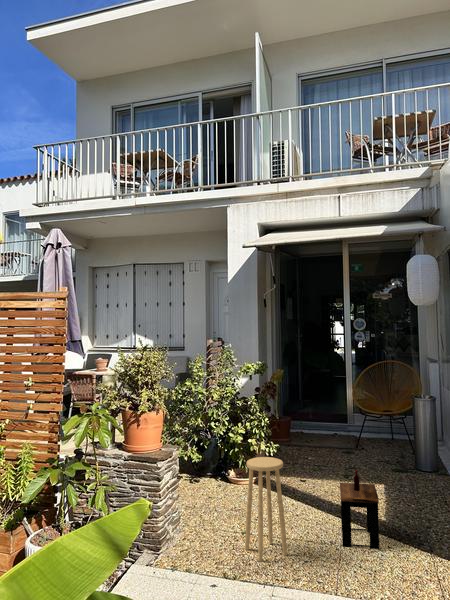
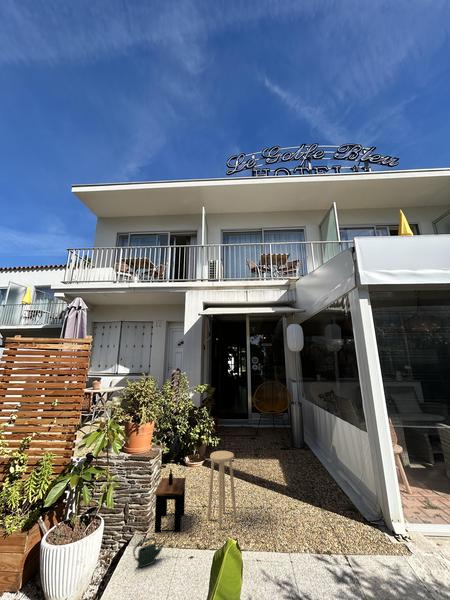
side table: present [340,470,379,549] -> present [155,469,186,533]
watering can: none [135,556,182,589] -> present [133,537,167,567]

